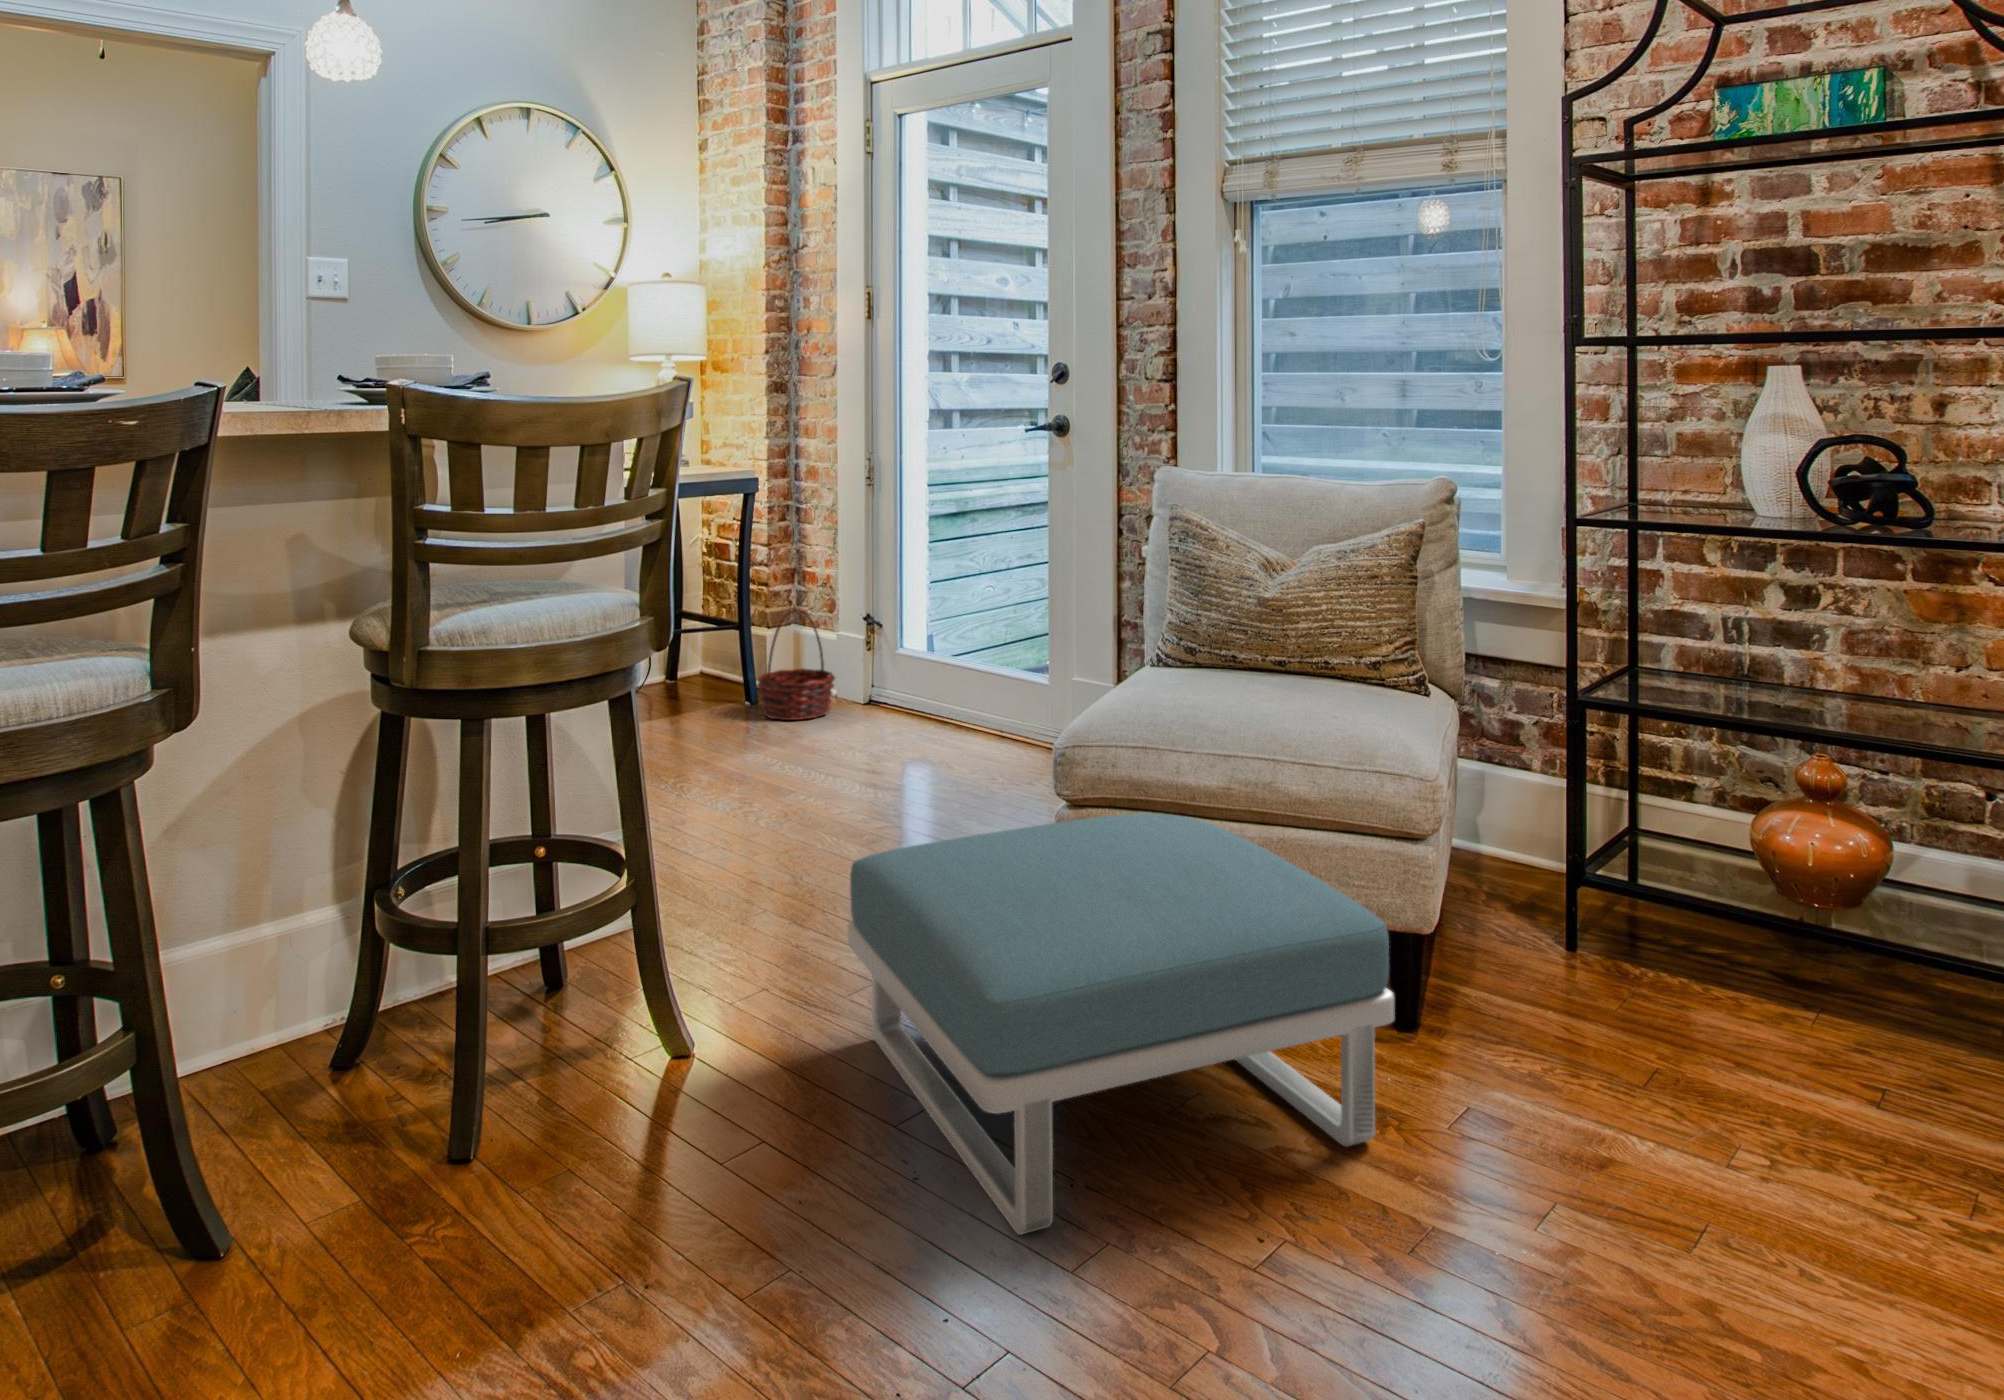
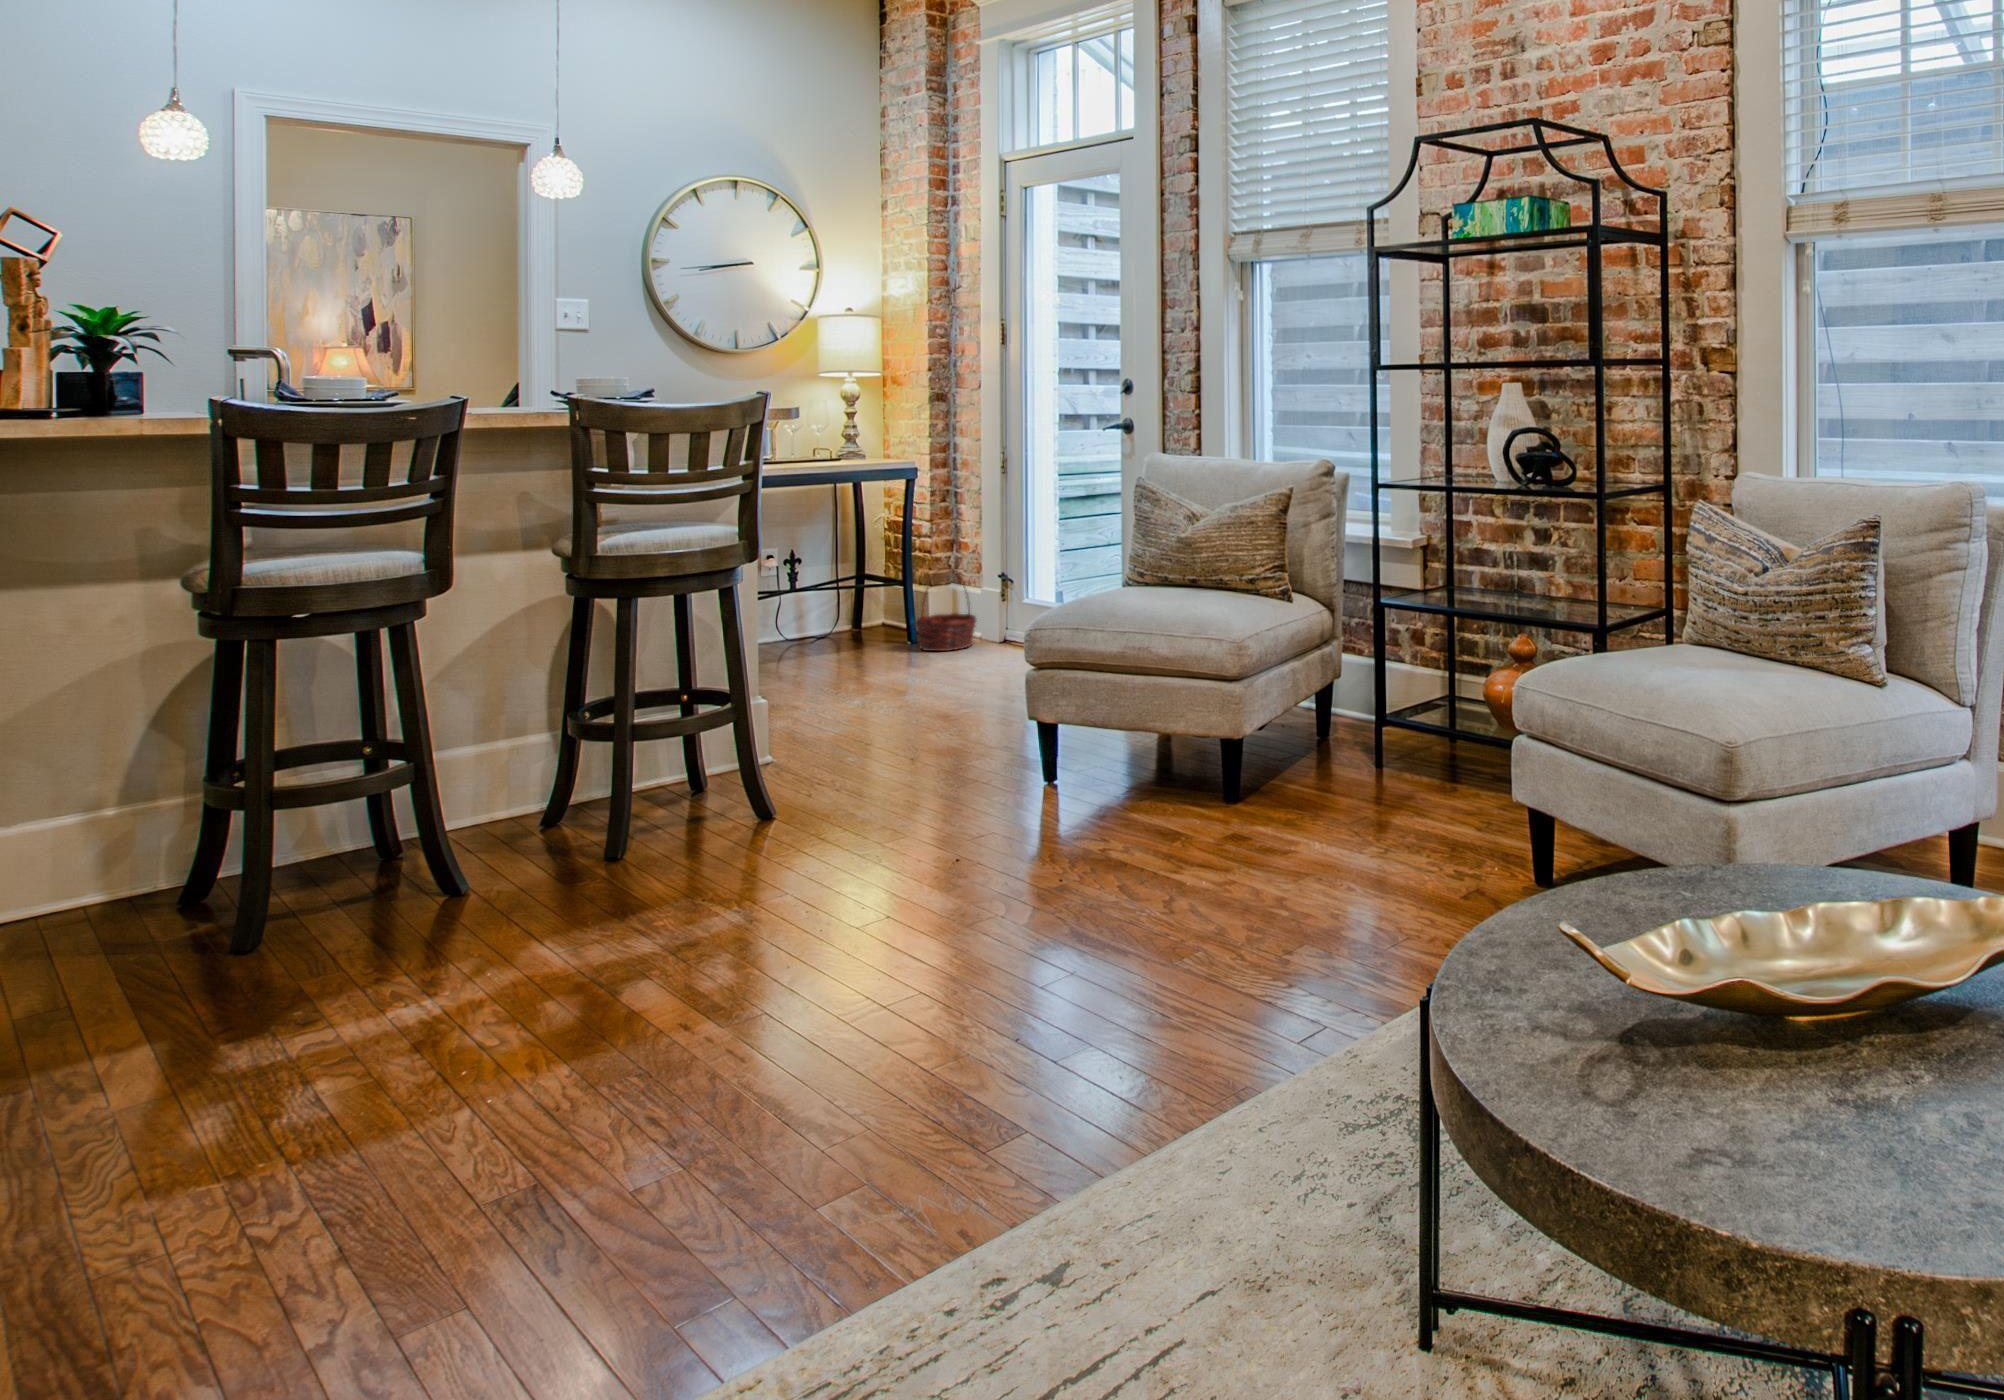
footstool: present [847,813,1395,1235] -> none [862,675,1174,894]

